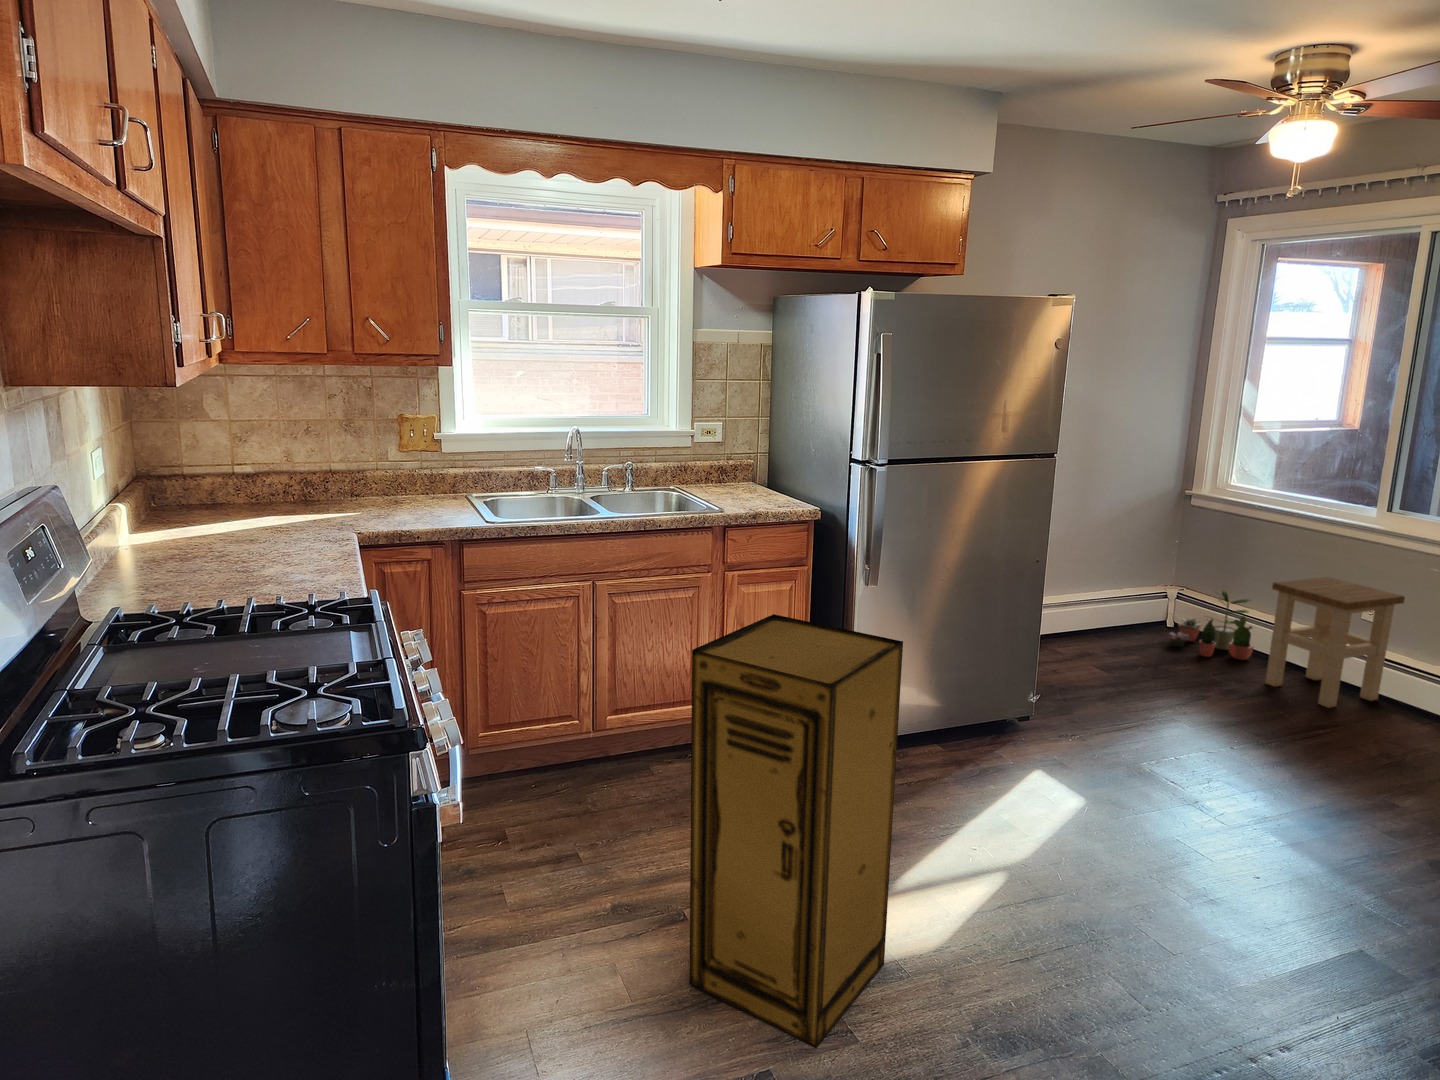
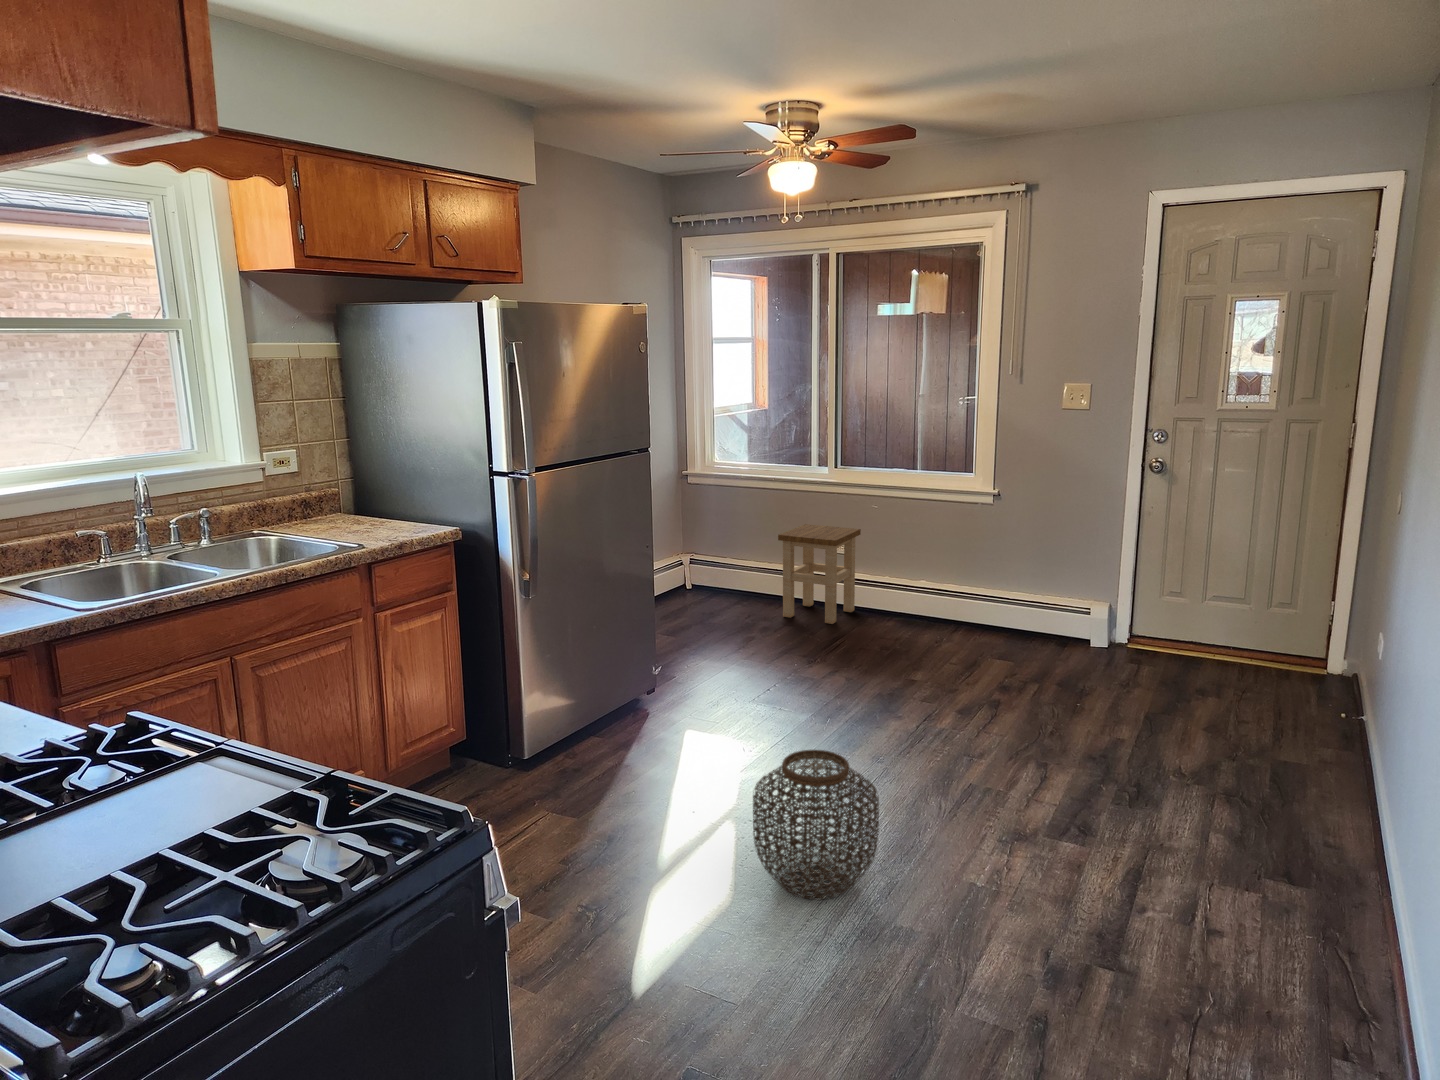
potted plant: present [1170,591,1254,660] -> none [697,549,761,607]
storage cabinet: present [689,614,903,1048] -> none [555,626,726,1032]
woven basket: none [961,815,1120,996] -> present [753,750,879,900]

